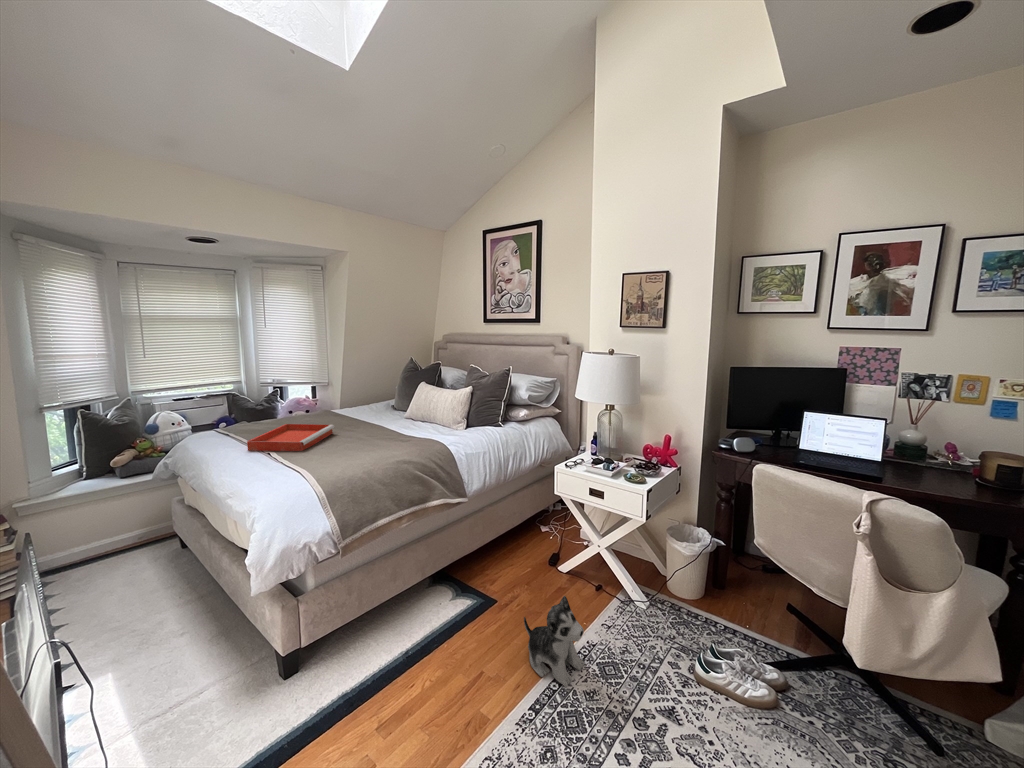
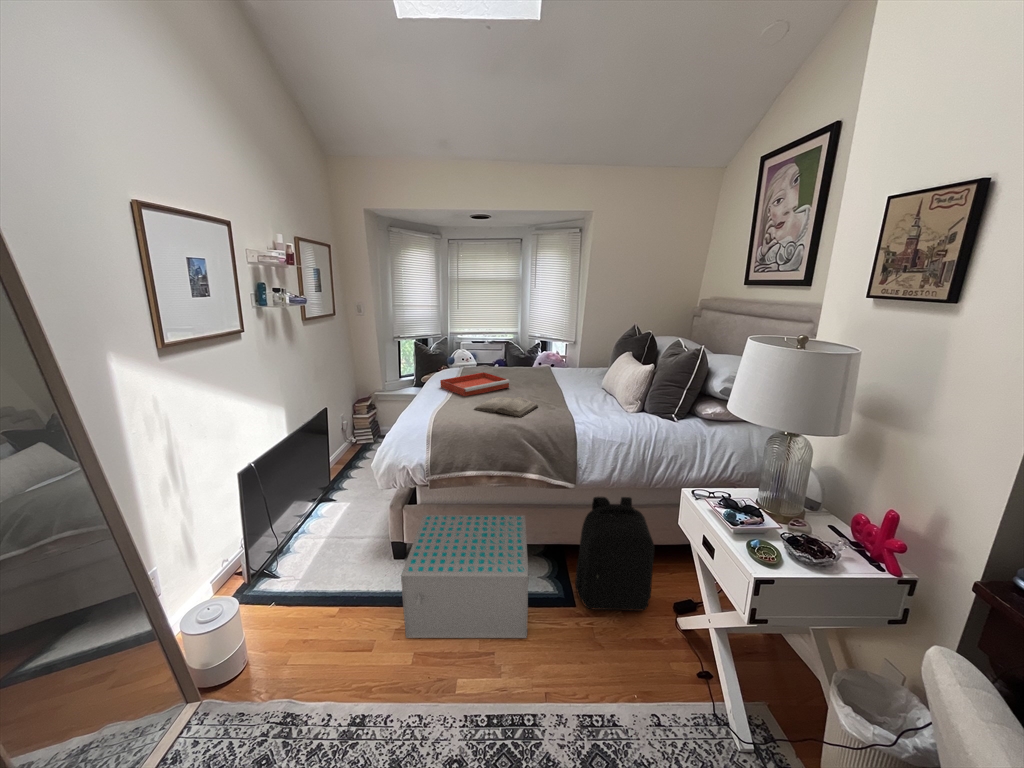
diary: none [342,436,403,459] -> present [474,397,538,418]
backpack: none [480,490,546,593] -> present [575,497,654,611]
storage box: none [337,543,497,723] -> present [401,515,528,638]
plush toy: present [524,596,584,687] -> none [525,633,581,733]

